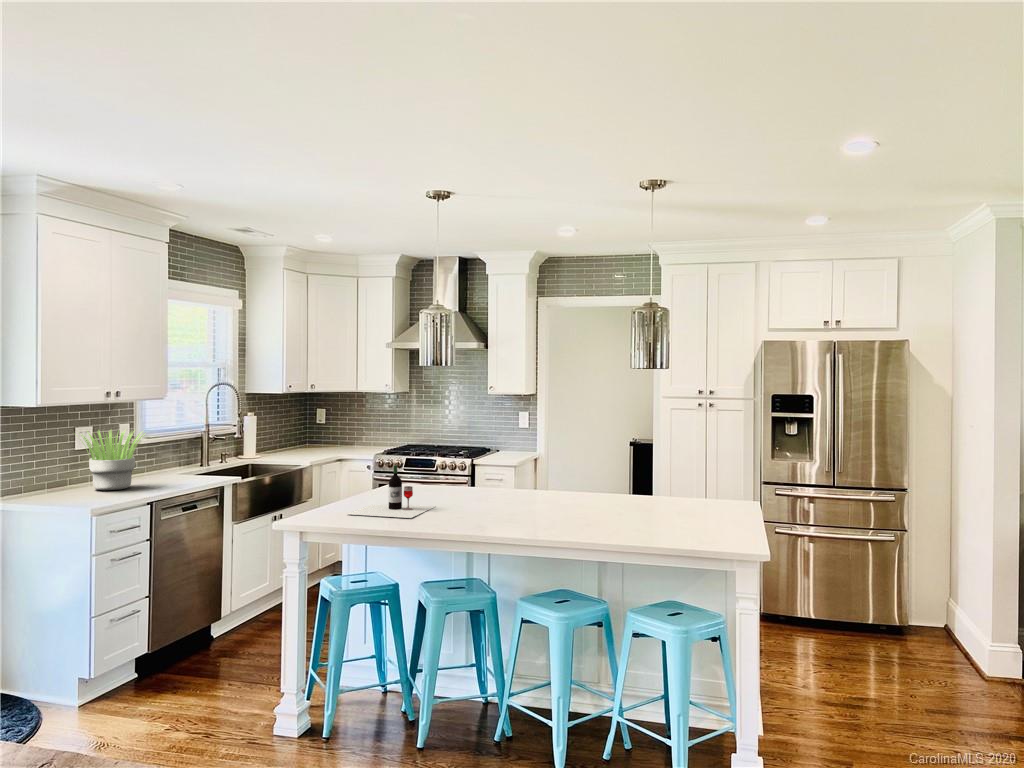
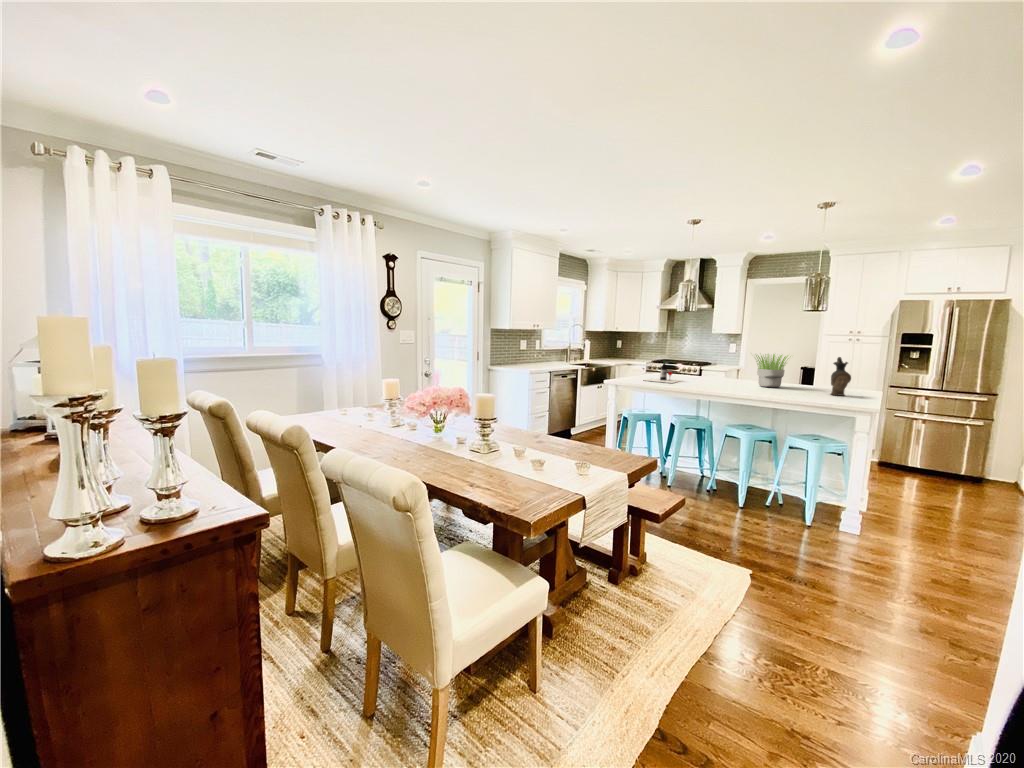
potted plant: present [81,431,145,490] -> present [756,354,789,387]
ceramic pitcher: none [696,449,728,524] -> present [831,357,851,396]

